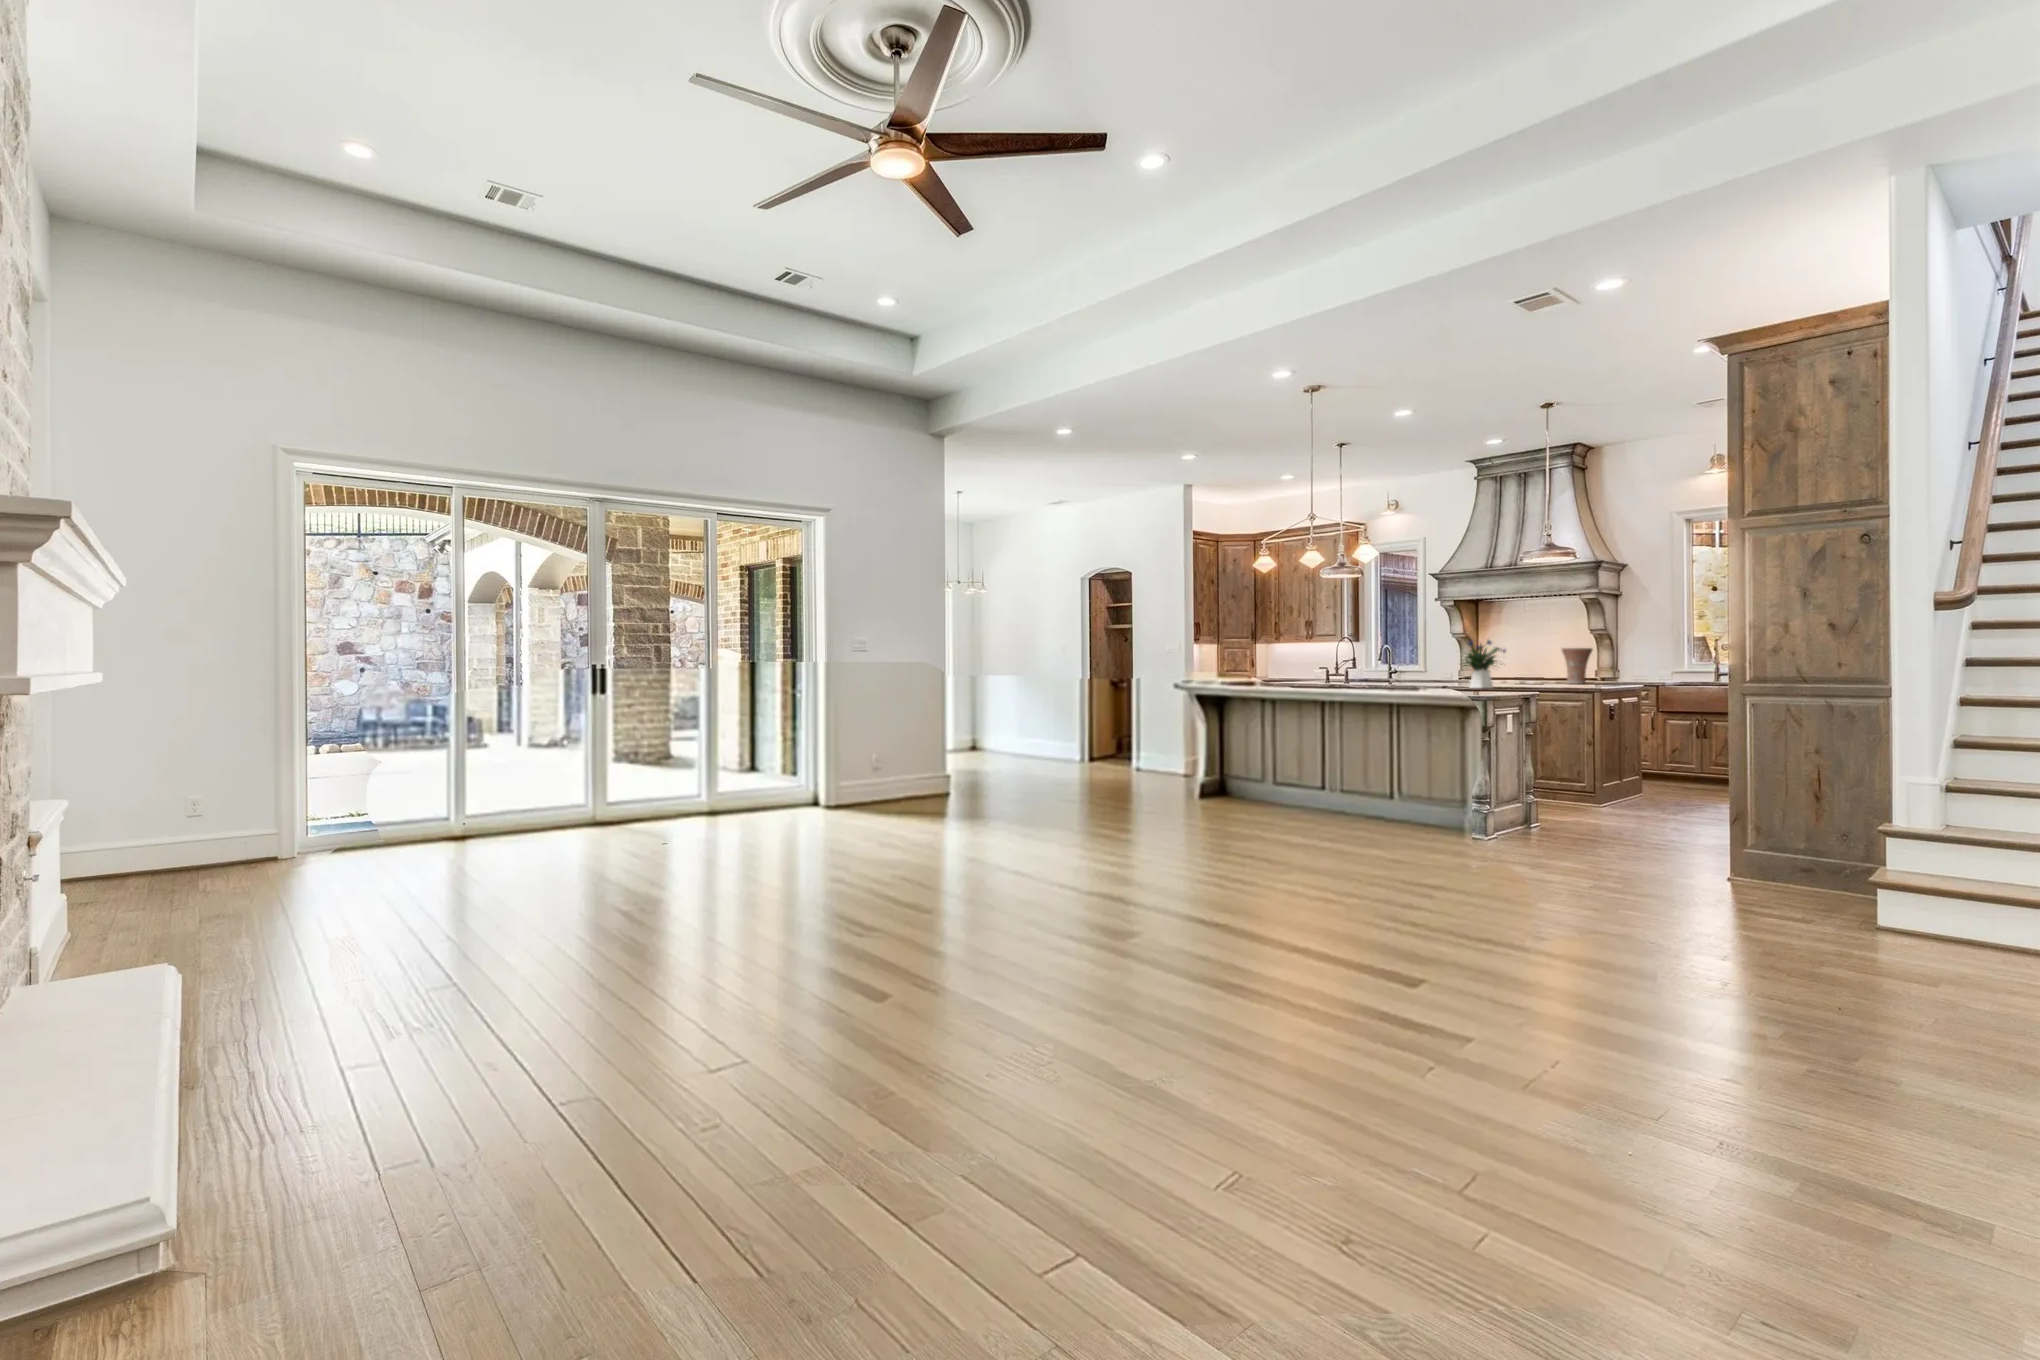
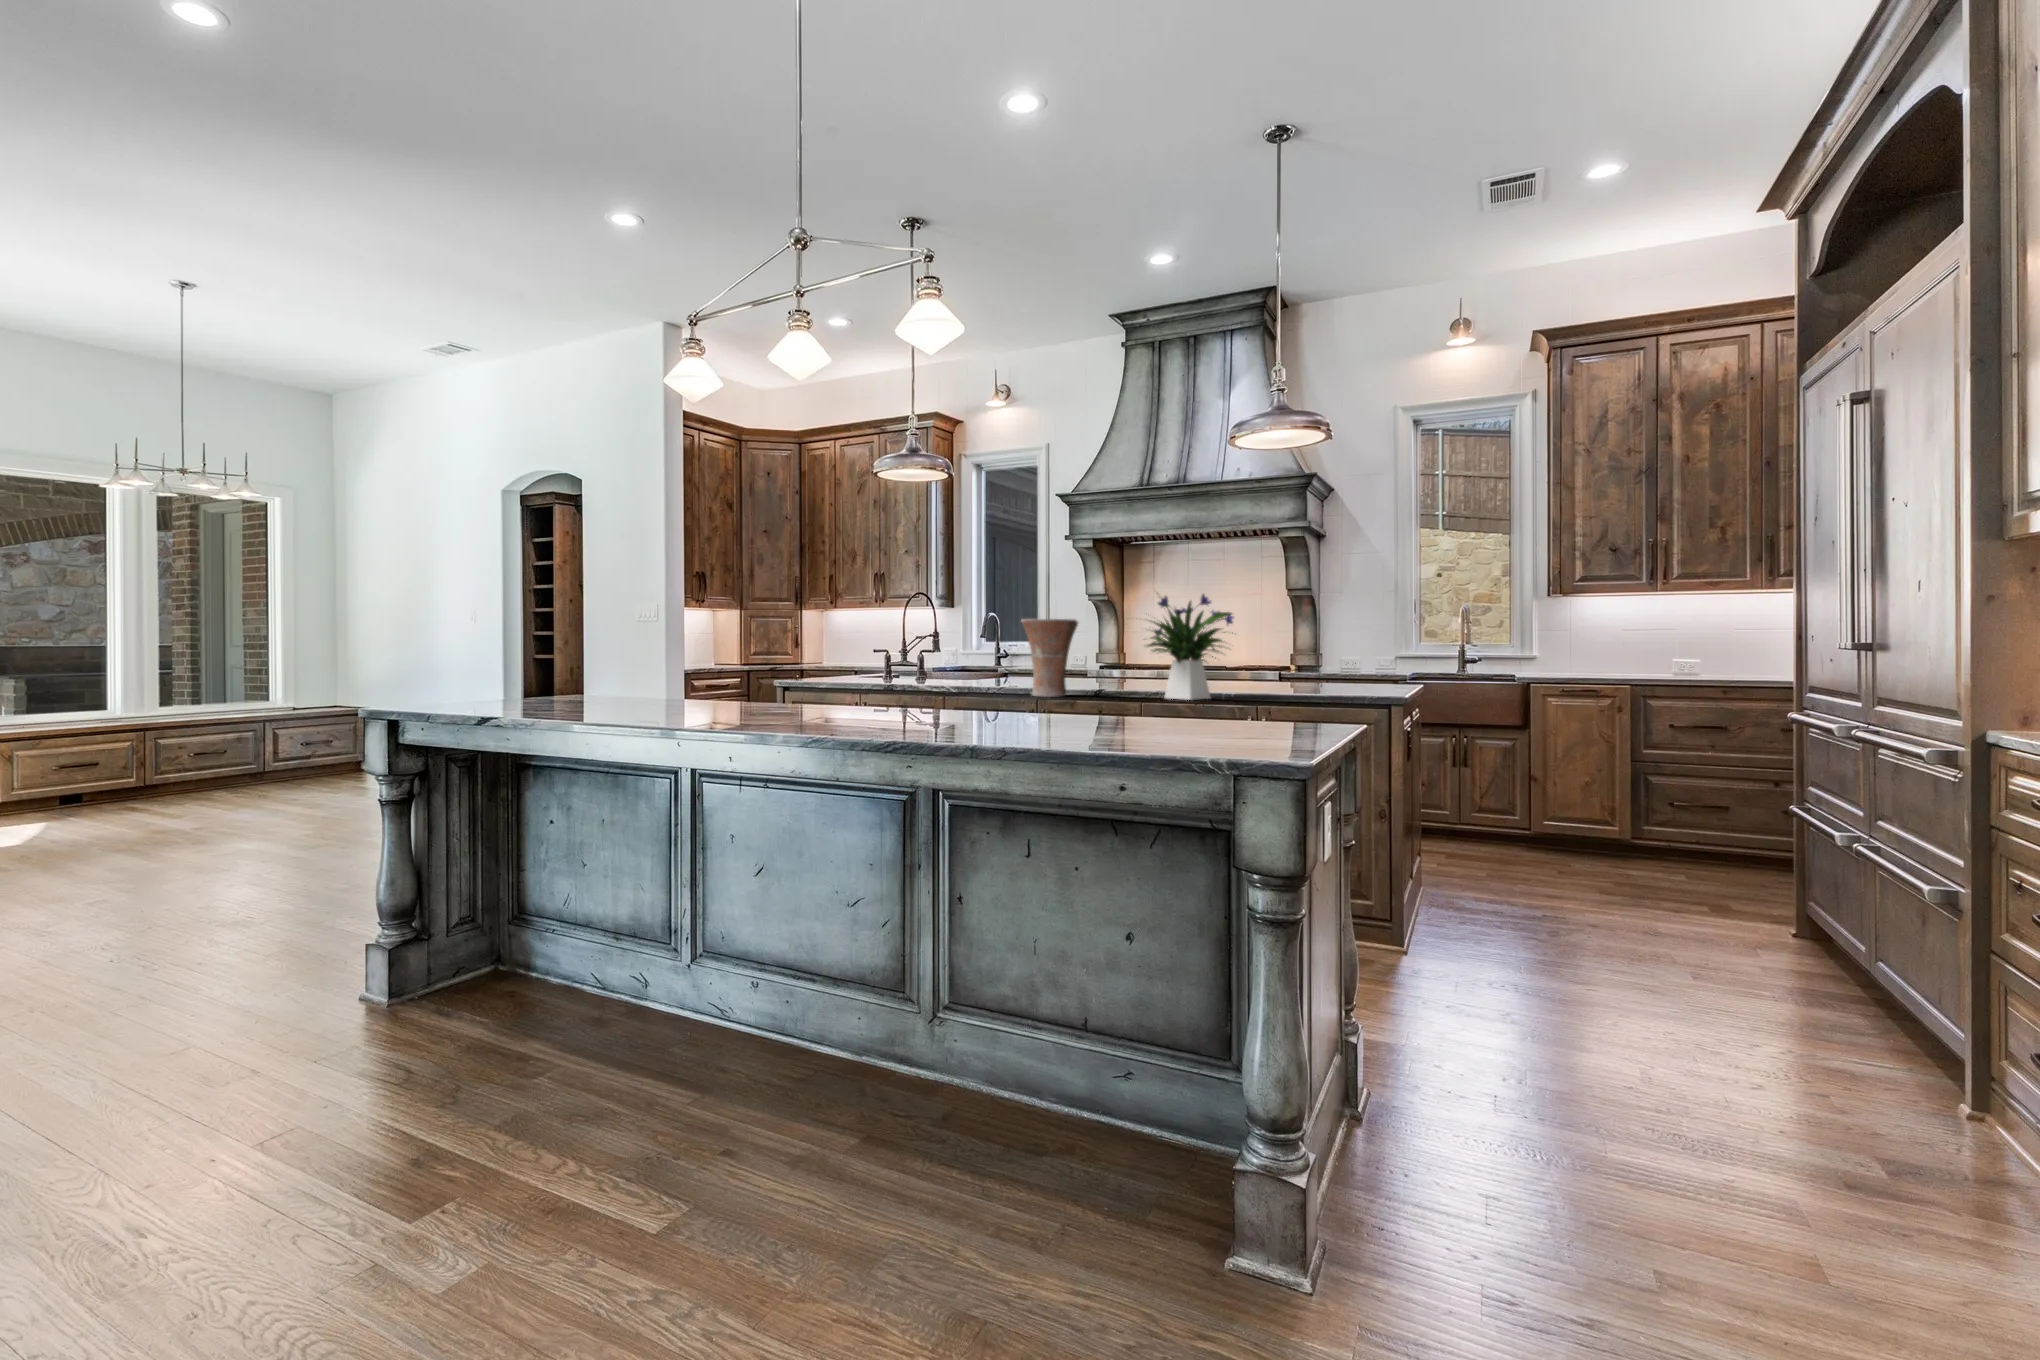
vase: present [1561,648,1592,684] -> present [1022,619,1078,697]

